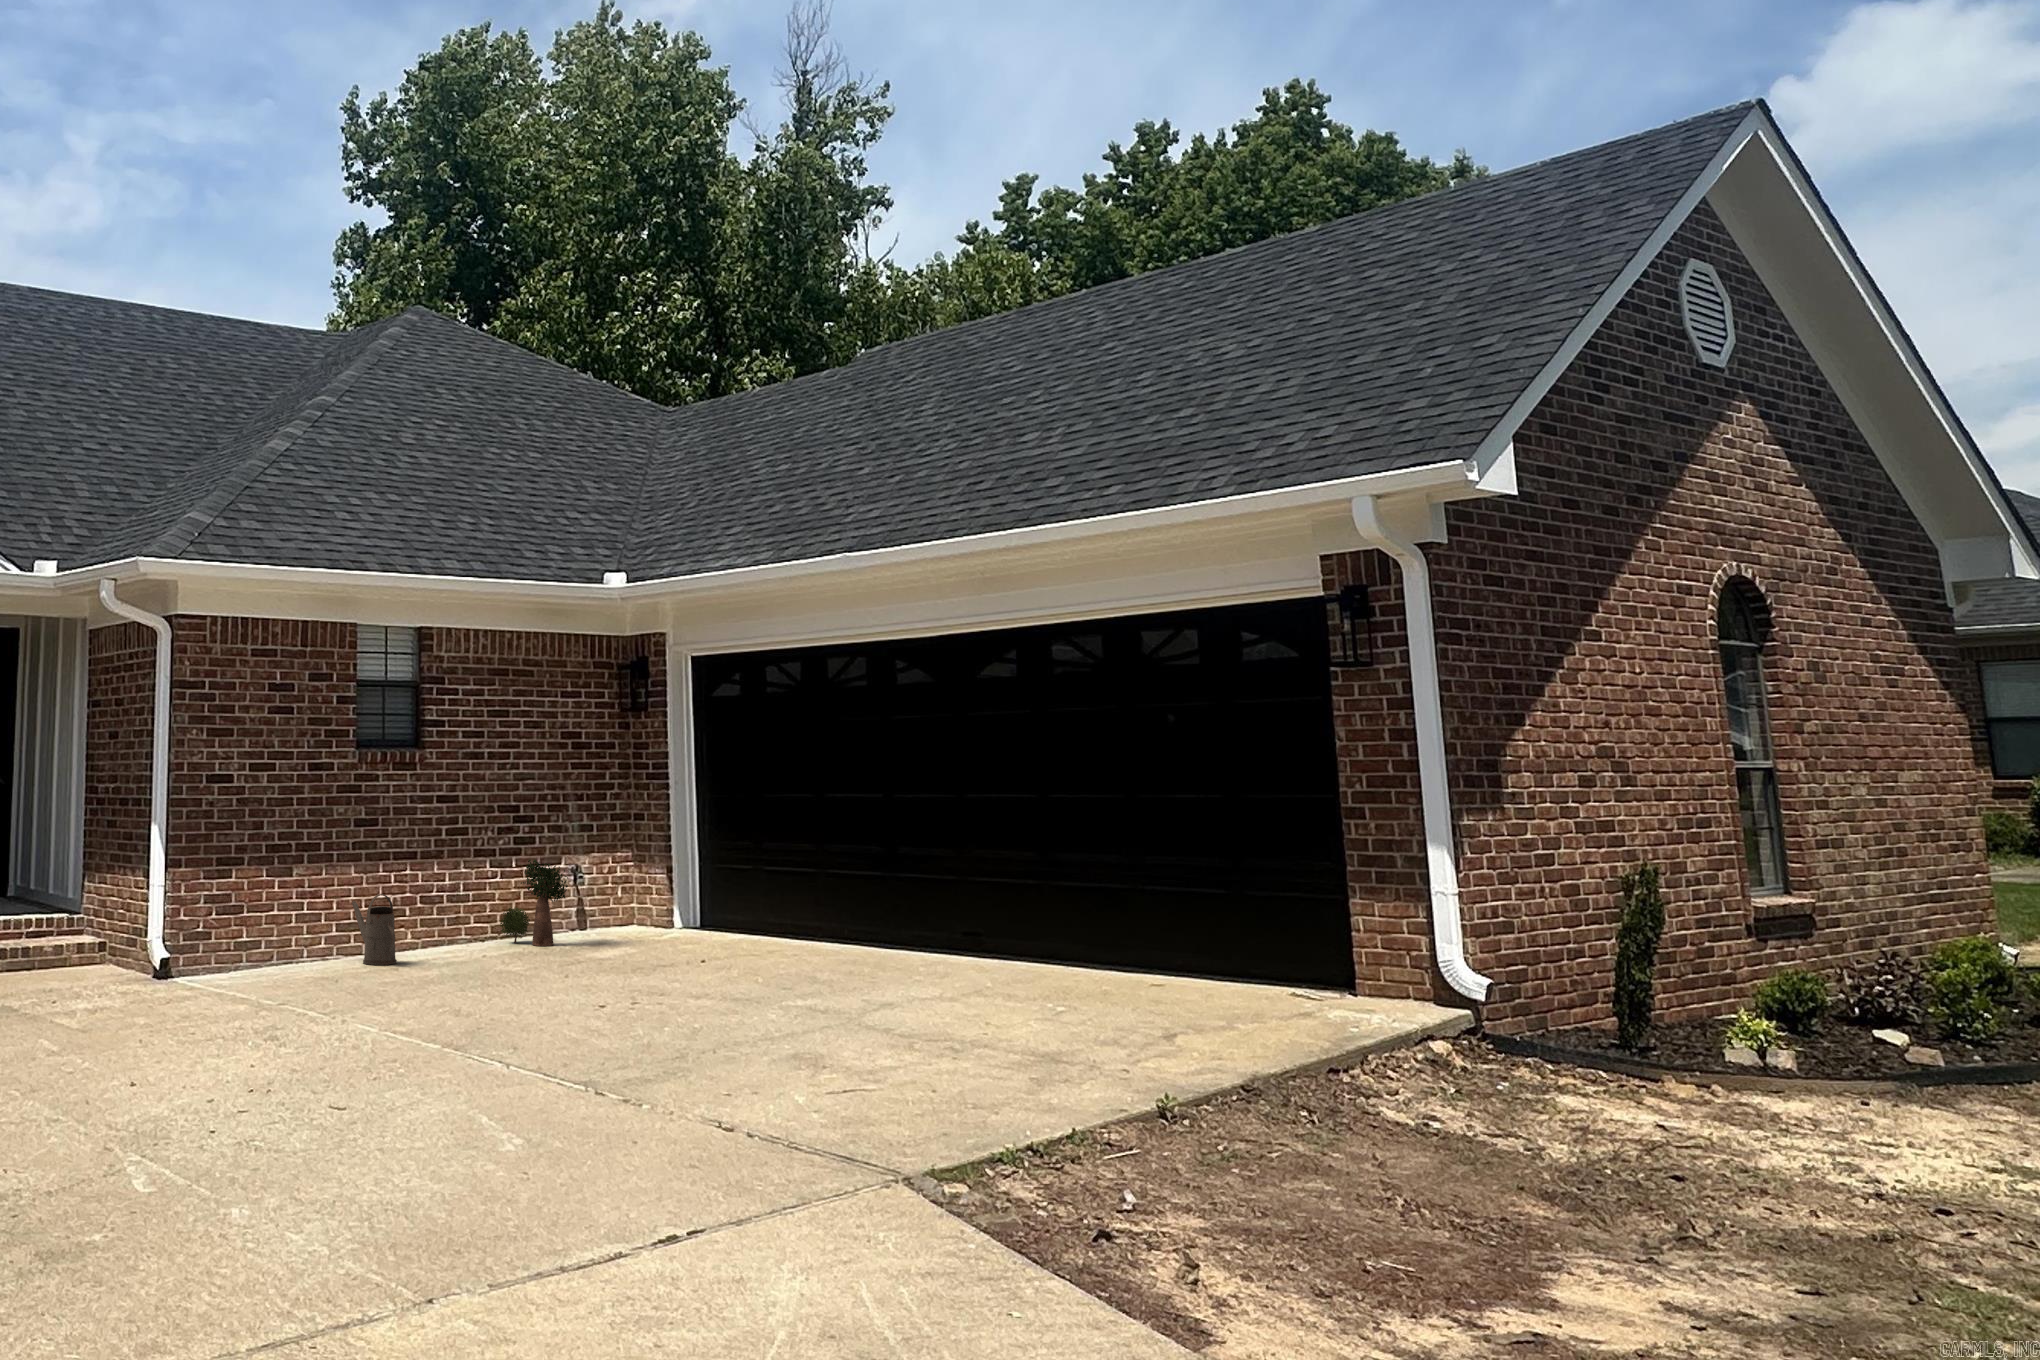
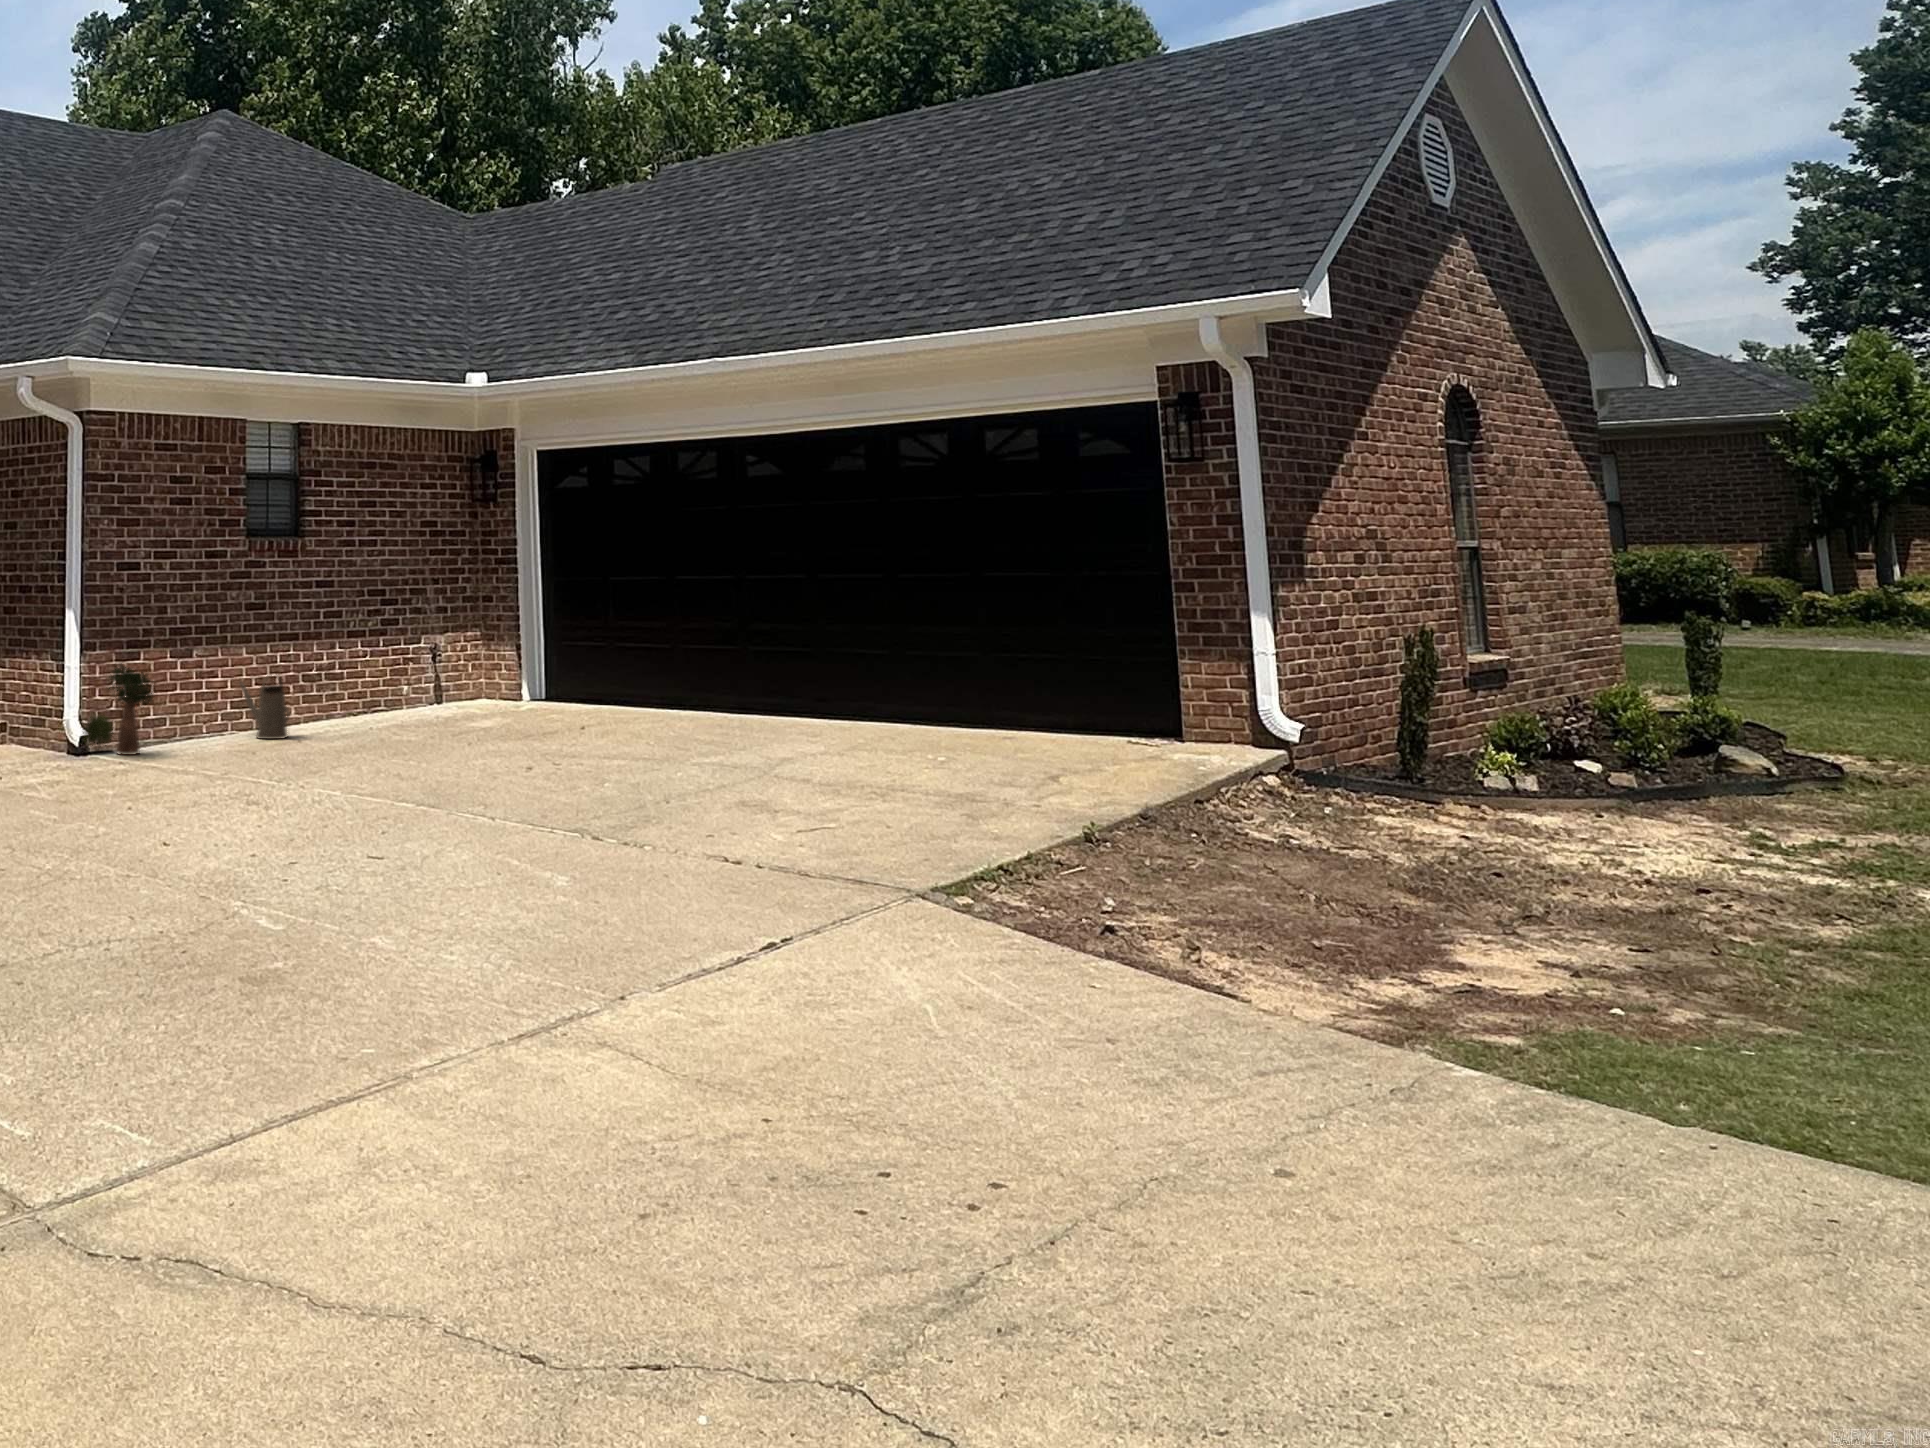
potted plant: present [500,860,568,946] -> present [83,665,156,755]

